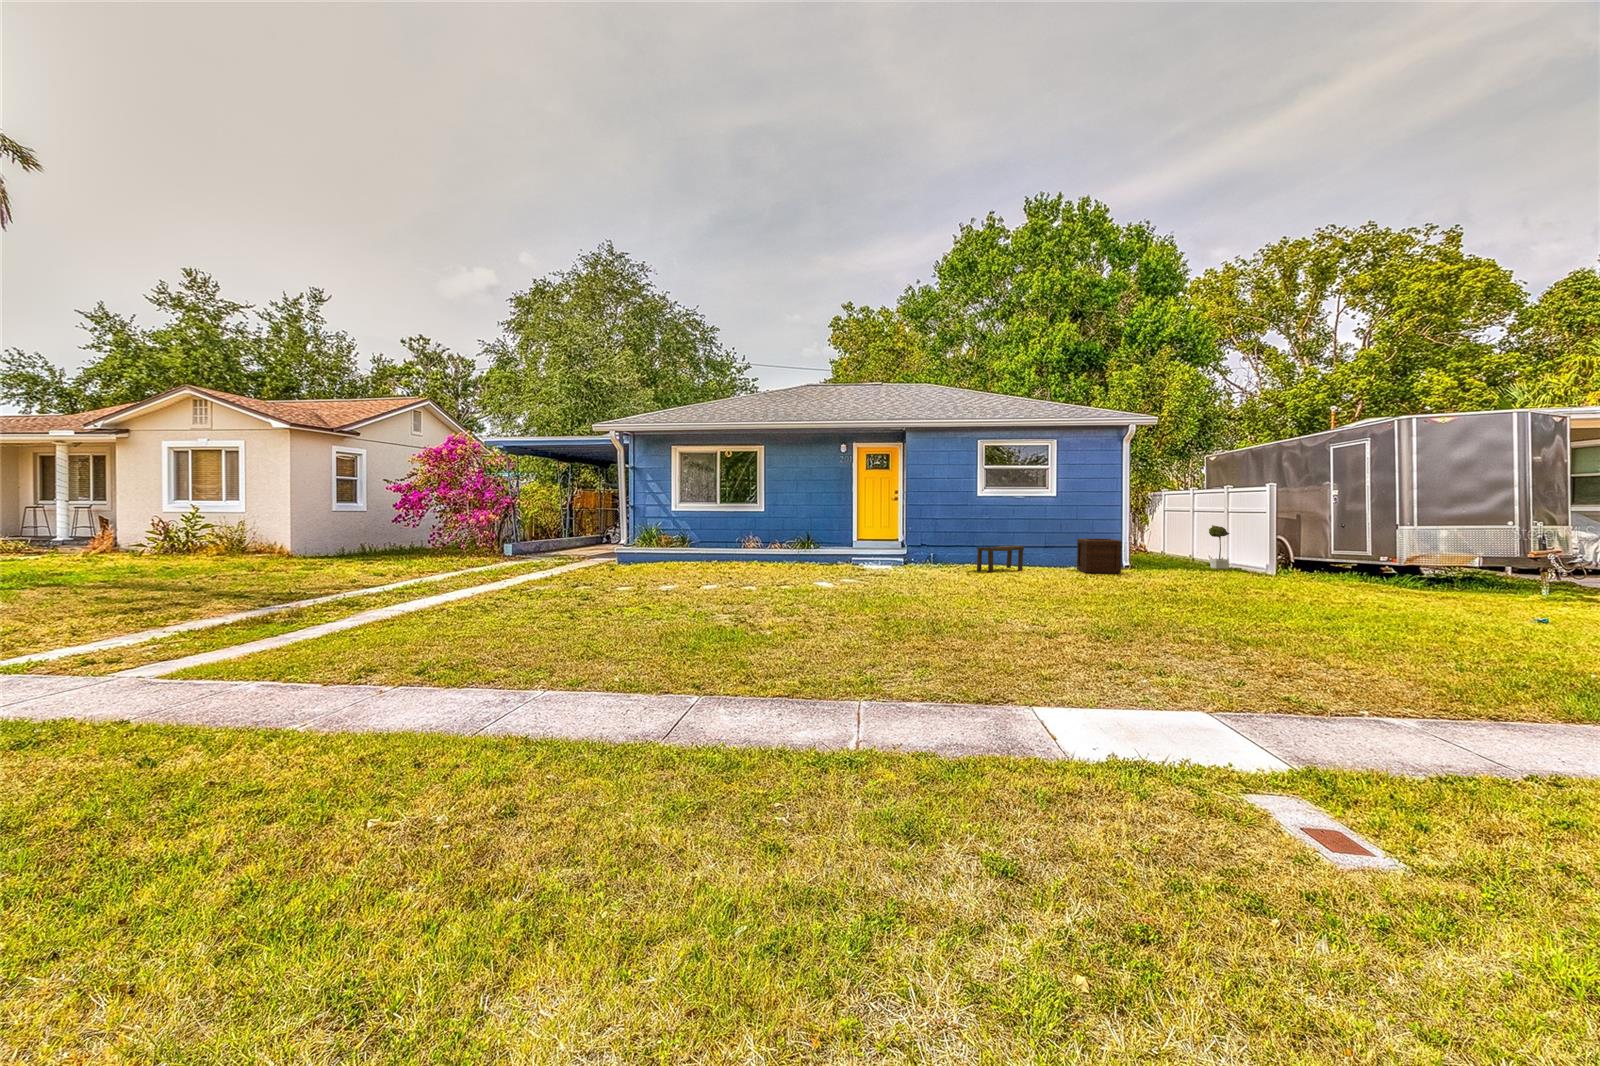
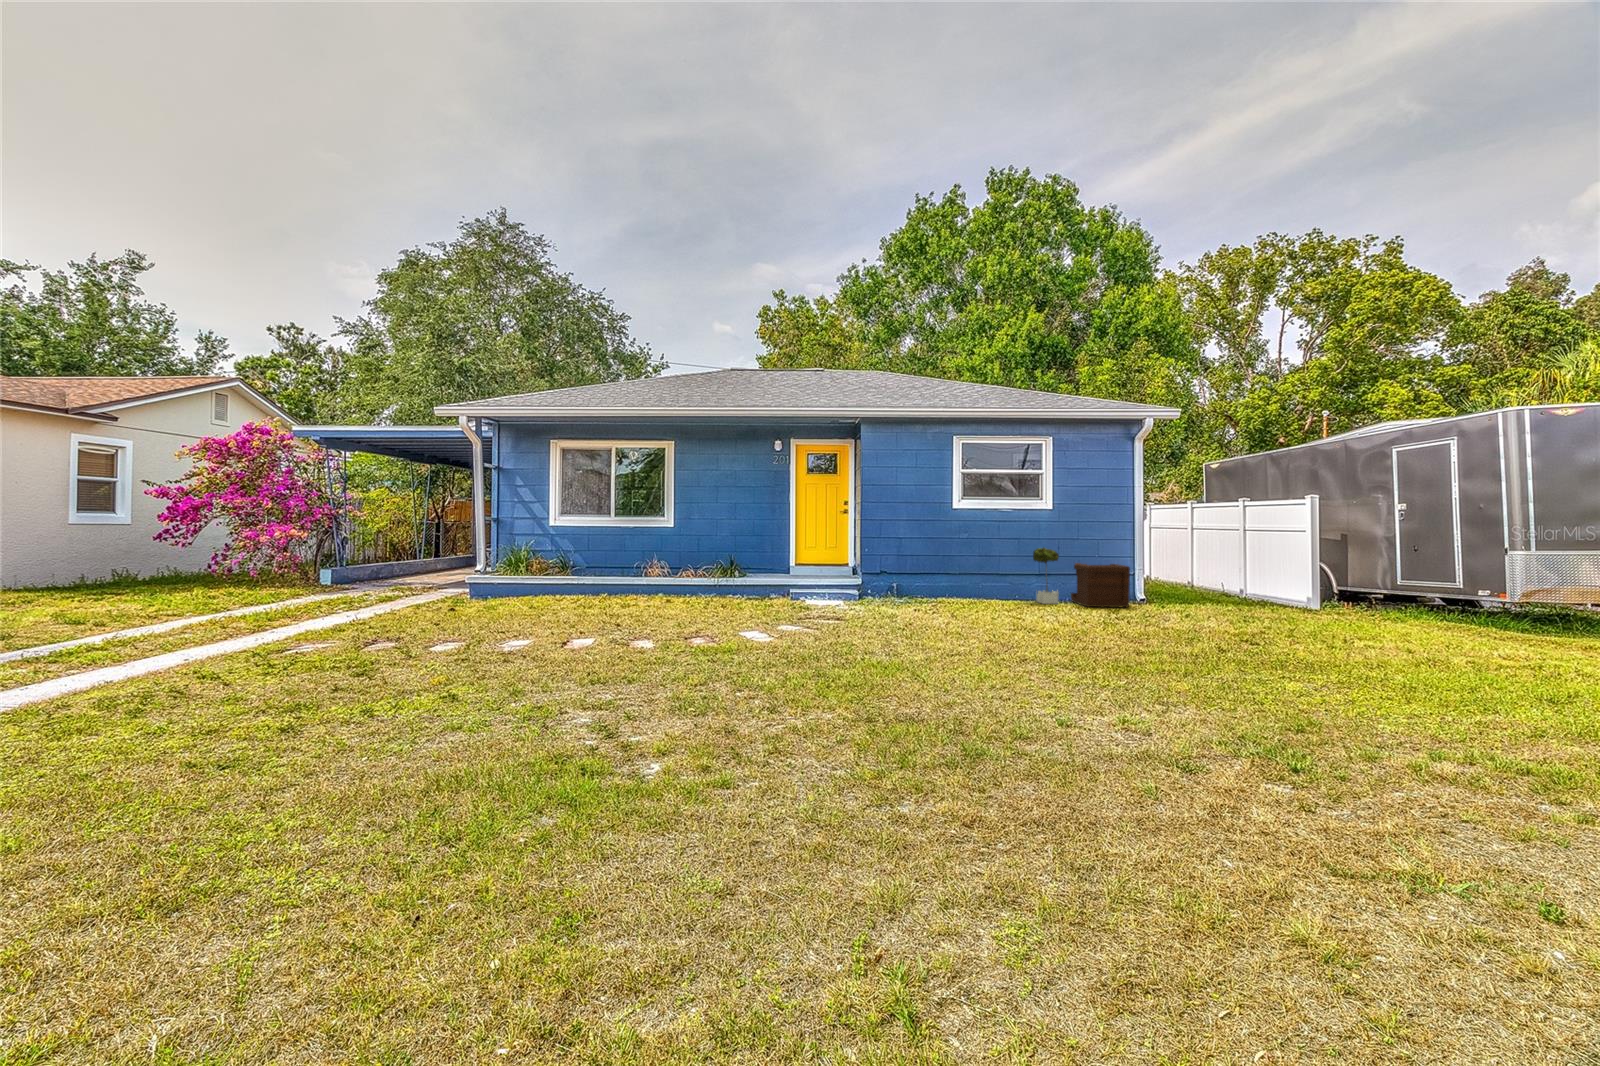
potted tree: present [1209,525,1229,569] -> present [1033,548,1059,604]
bench: present [977,545,1024,572] -> none [952,572,1010,608]

